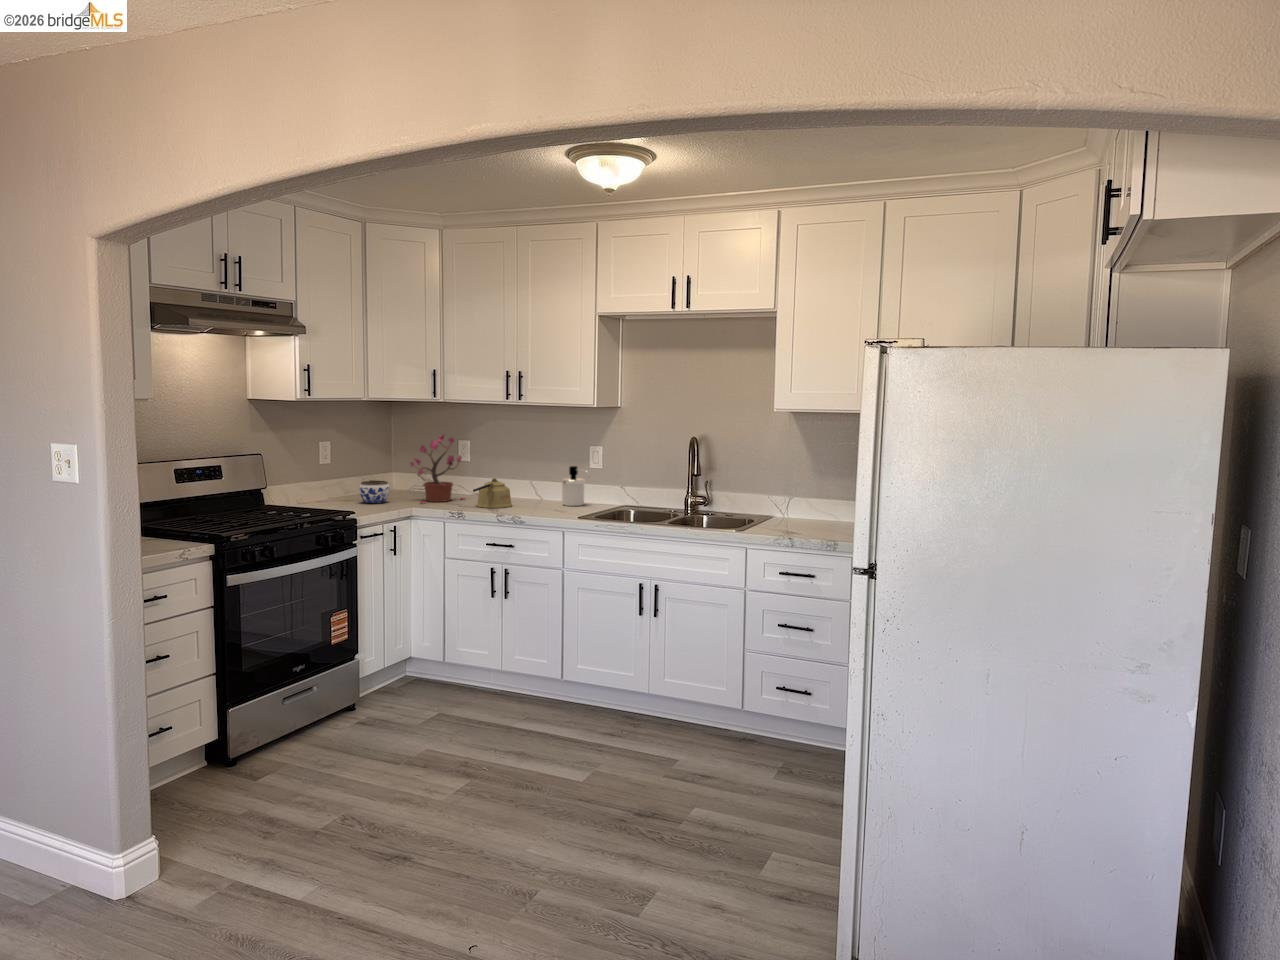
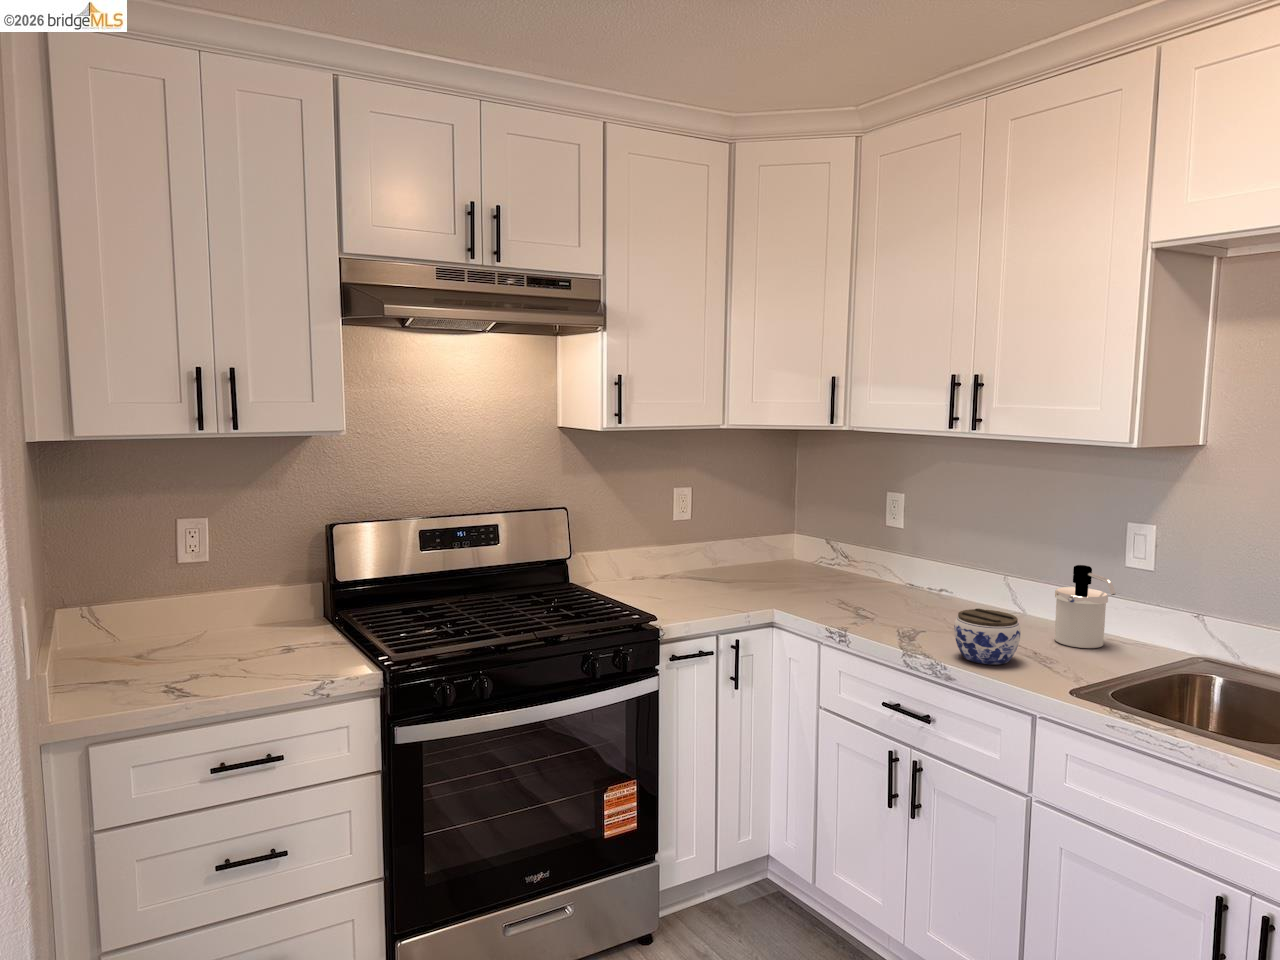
potted plant: present [410,435,465,503] -> none [792,485,881,601]
kettle: present [473,478,512,508] -> none [875,575,952,633]
jar: present [359,480,390,503] -> present [954,609,1021,665]

